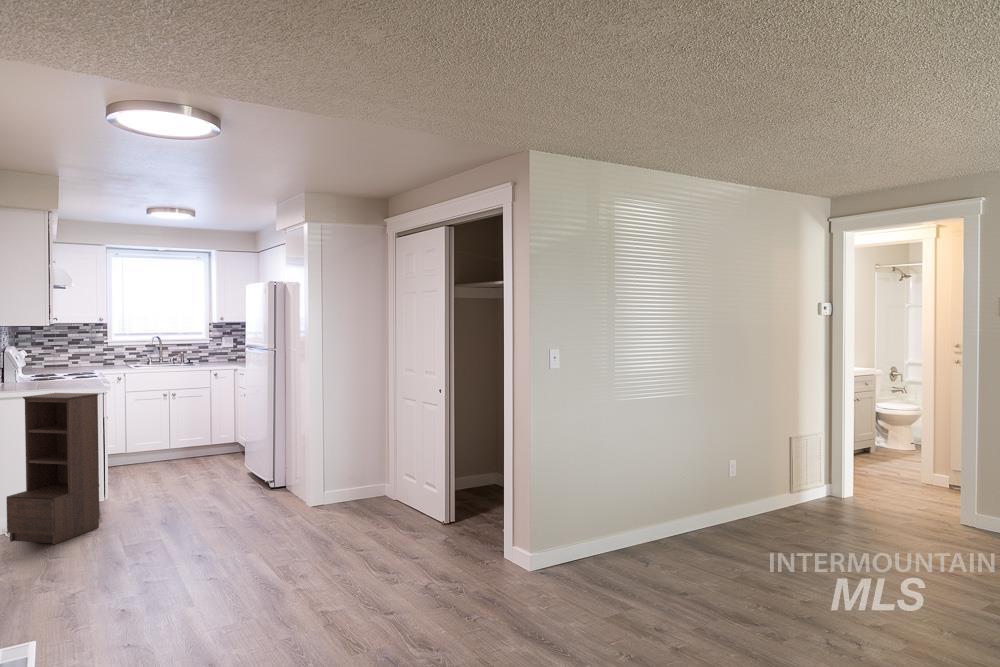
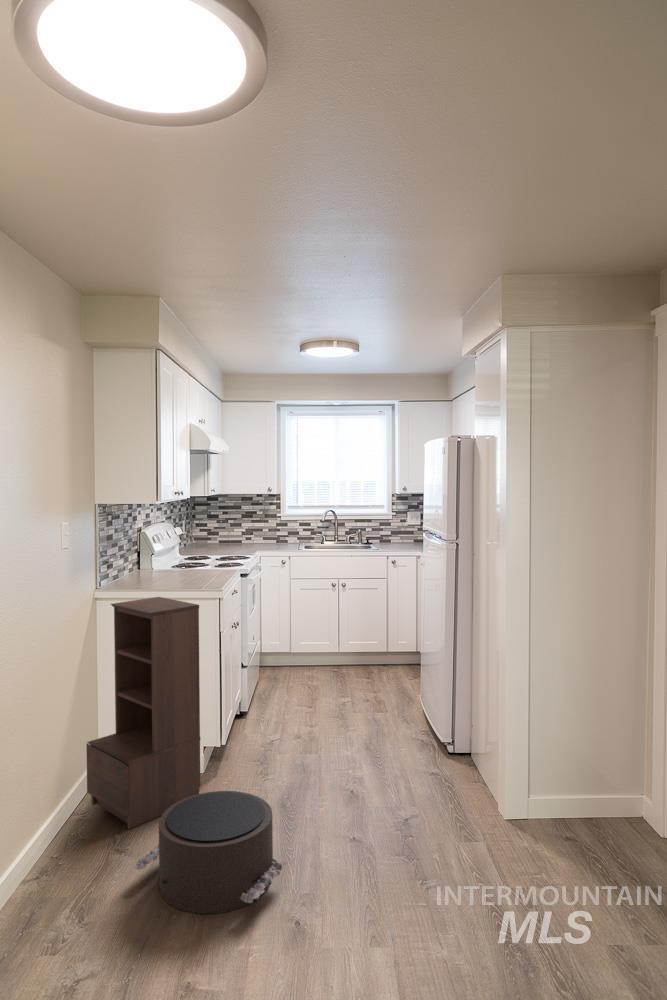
pouf: none [81,502,184,560] -> present [134,791,285,914]

